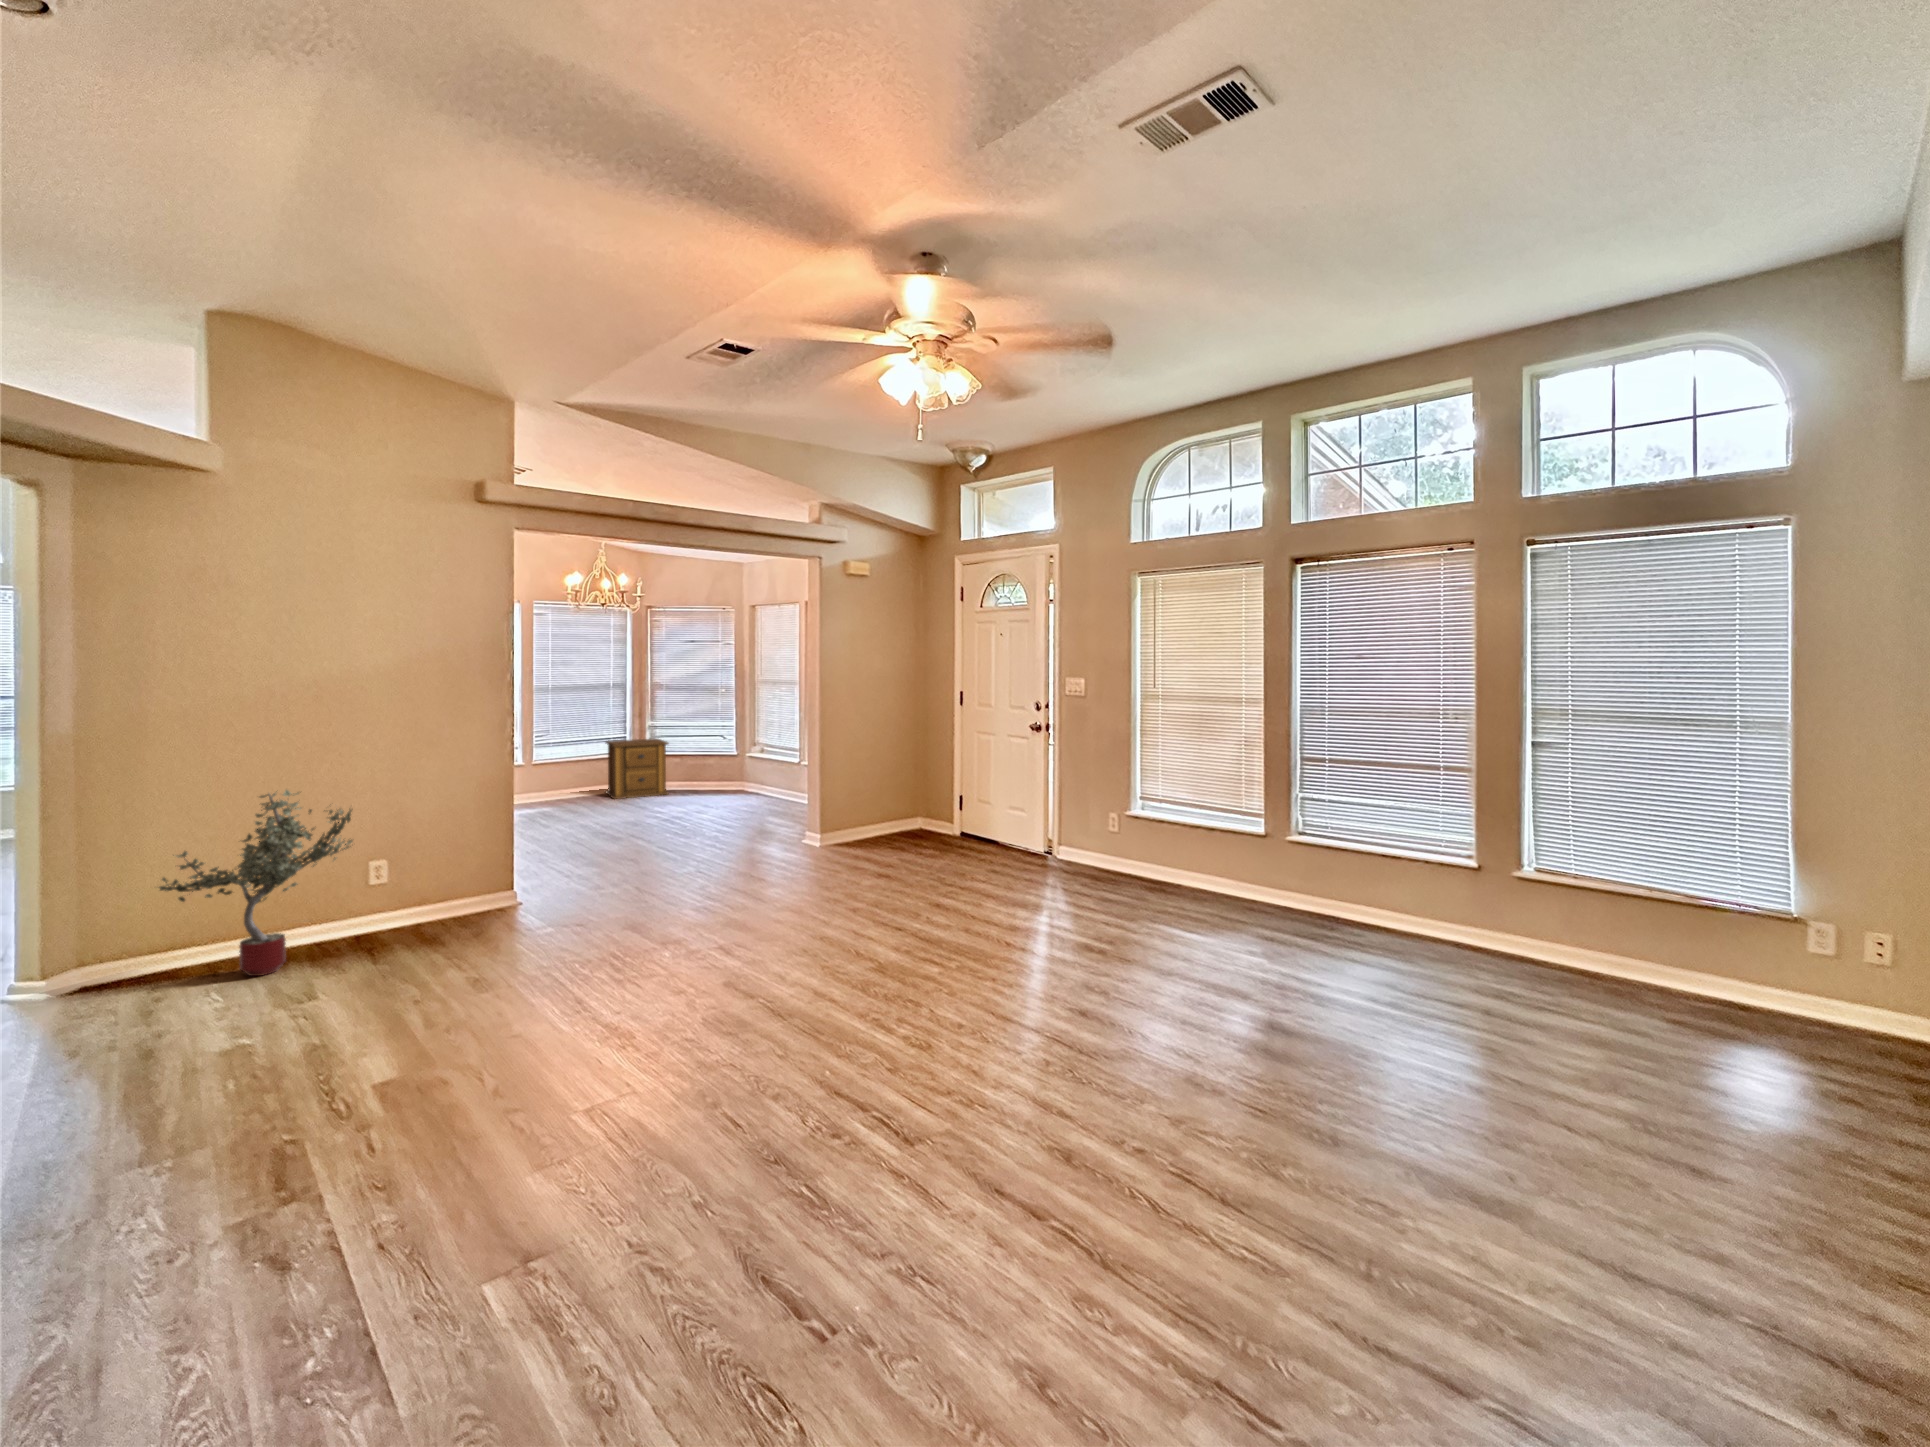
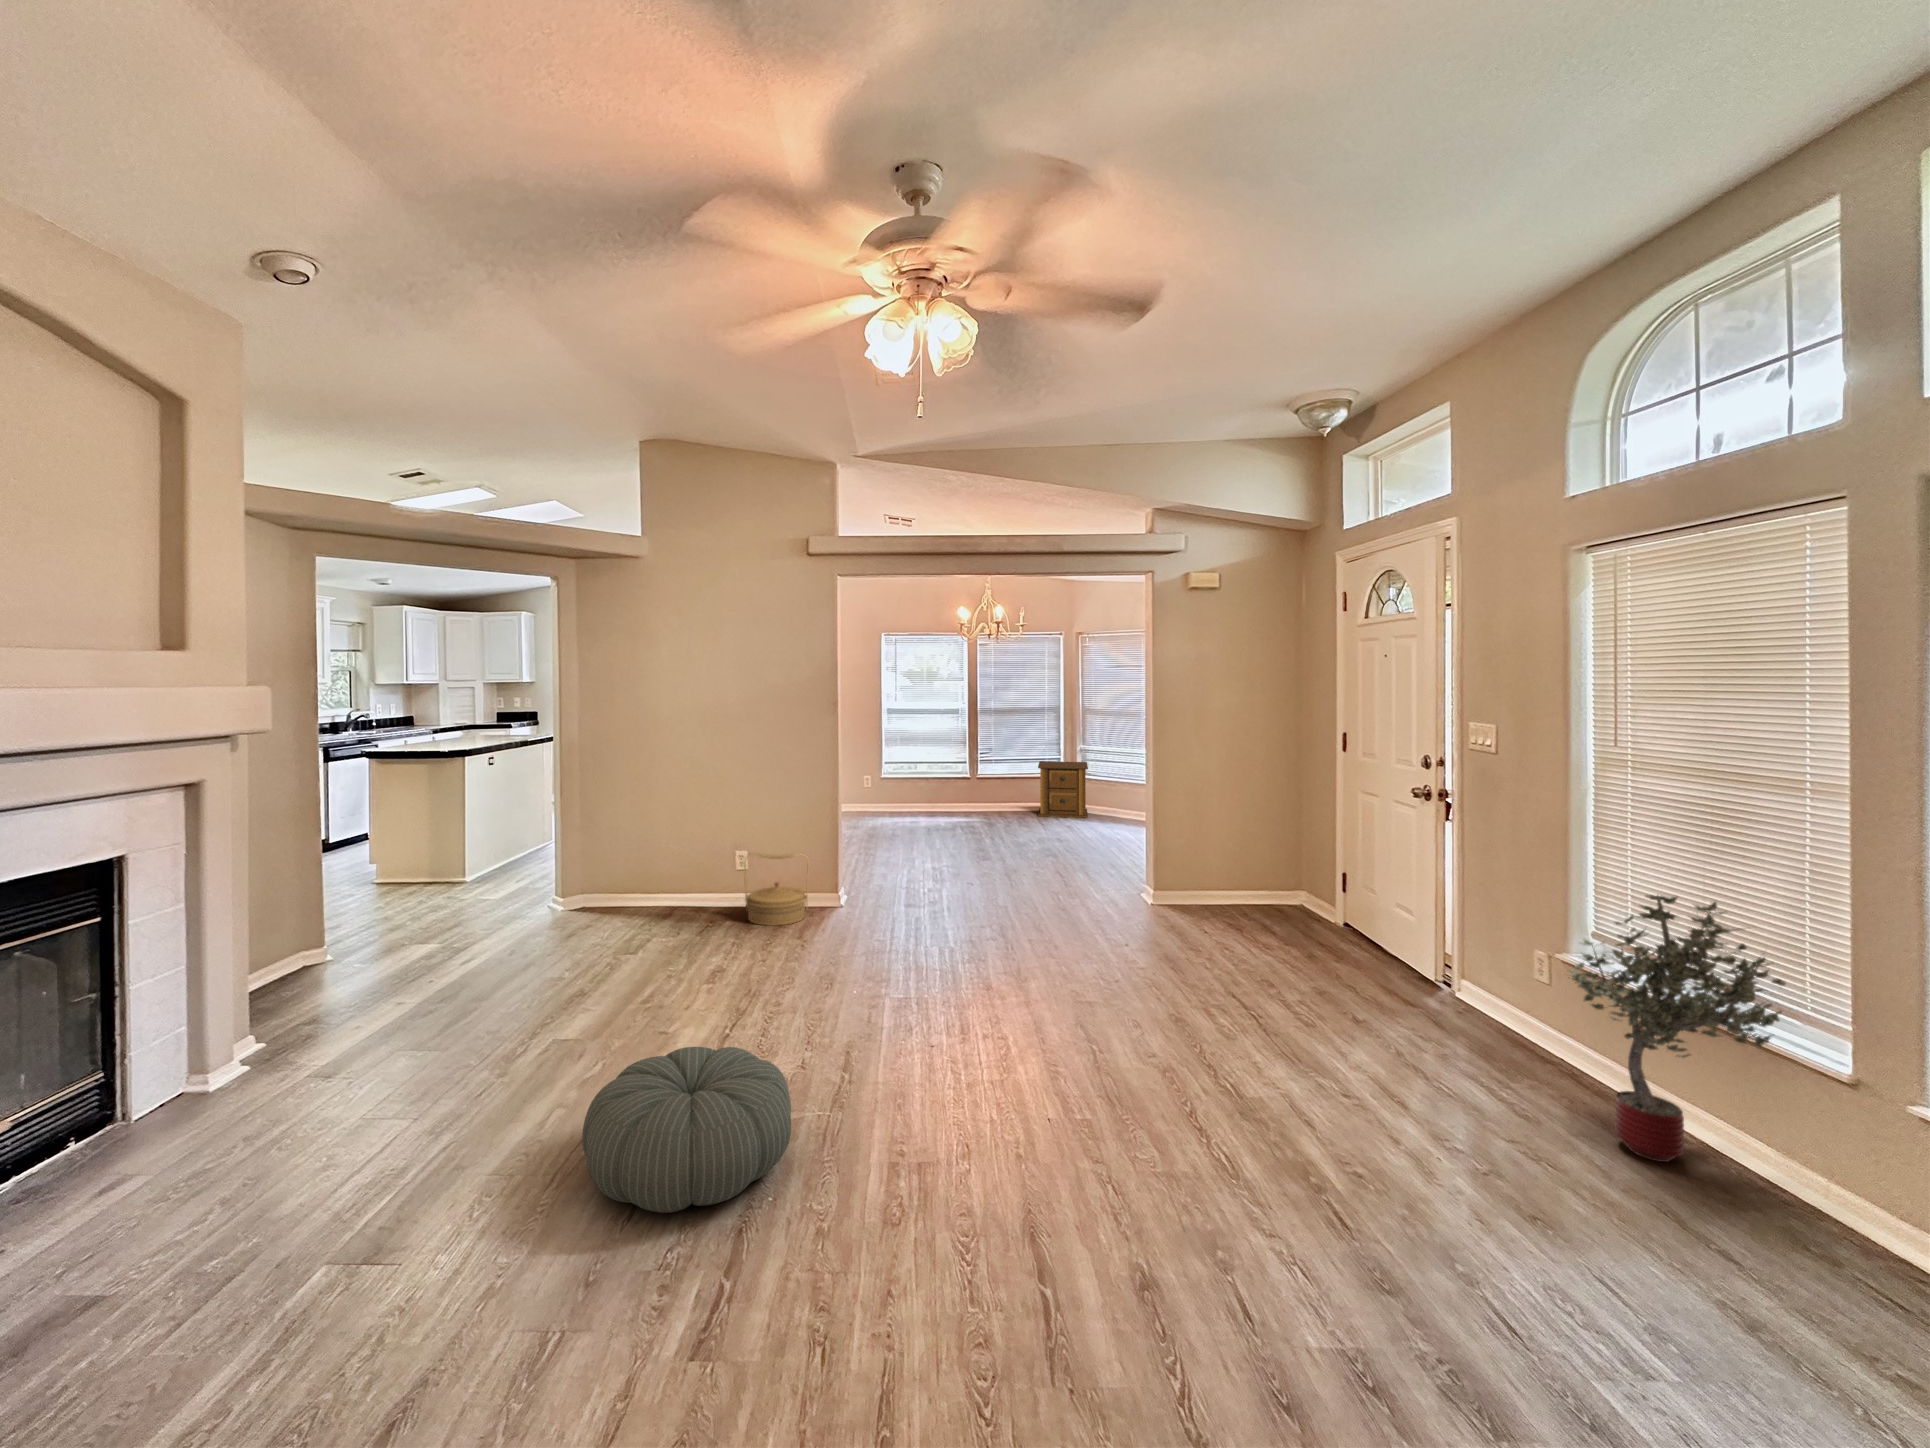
potted tree: present [159,790,353,976] -> present [1568,895,1785,1162]
woven basket: none [403,848,495,938] -> present [744,853,809,926]
pouf: none [607,983,804,1120] -> present [582,1047,791,1213]

